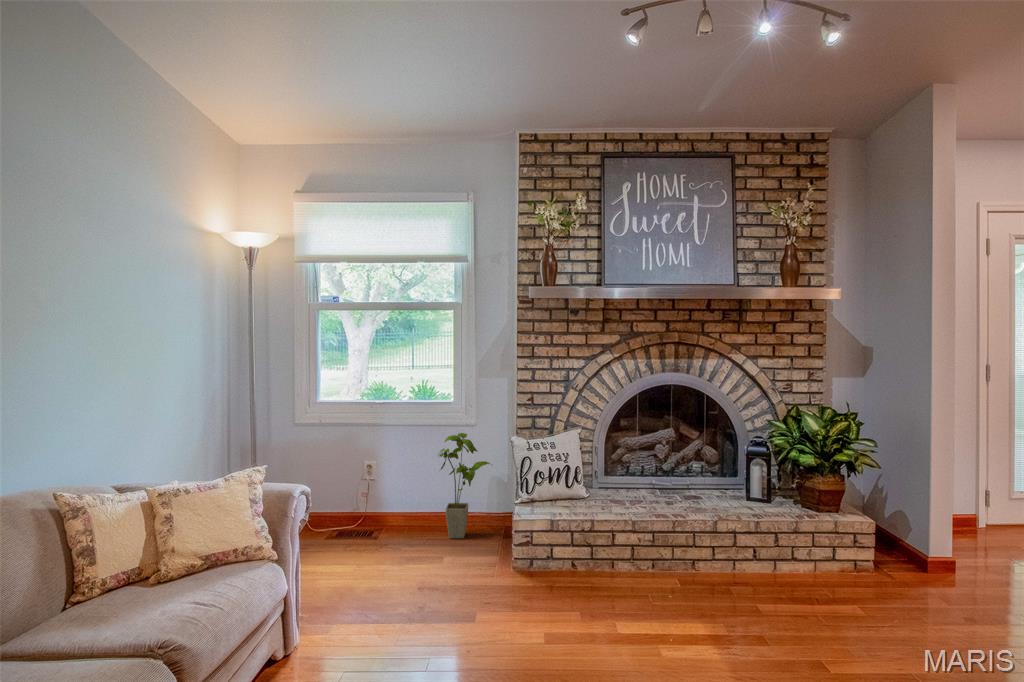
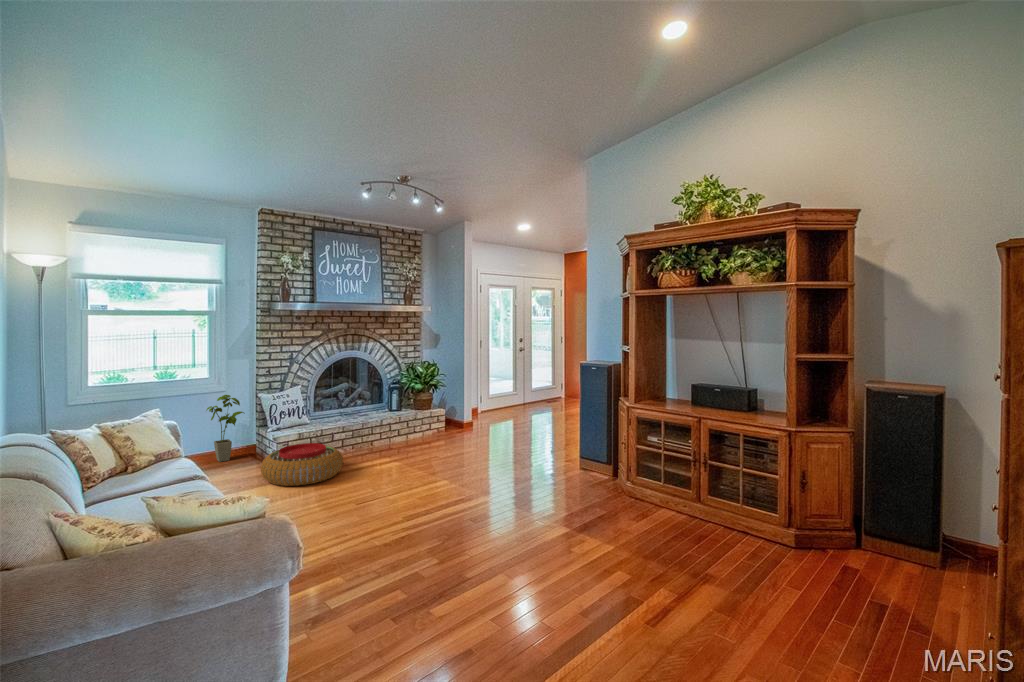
pouf: none [449,544,602,649] -> present [261,443,343,486]

